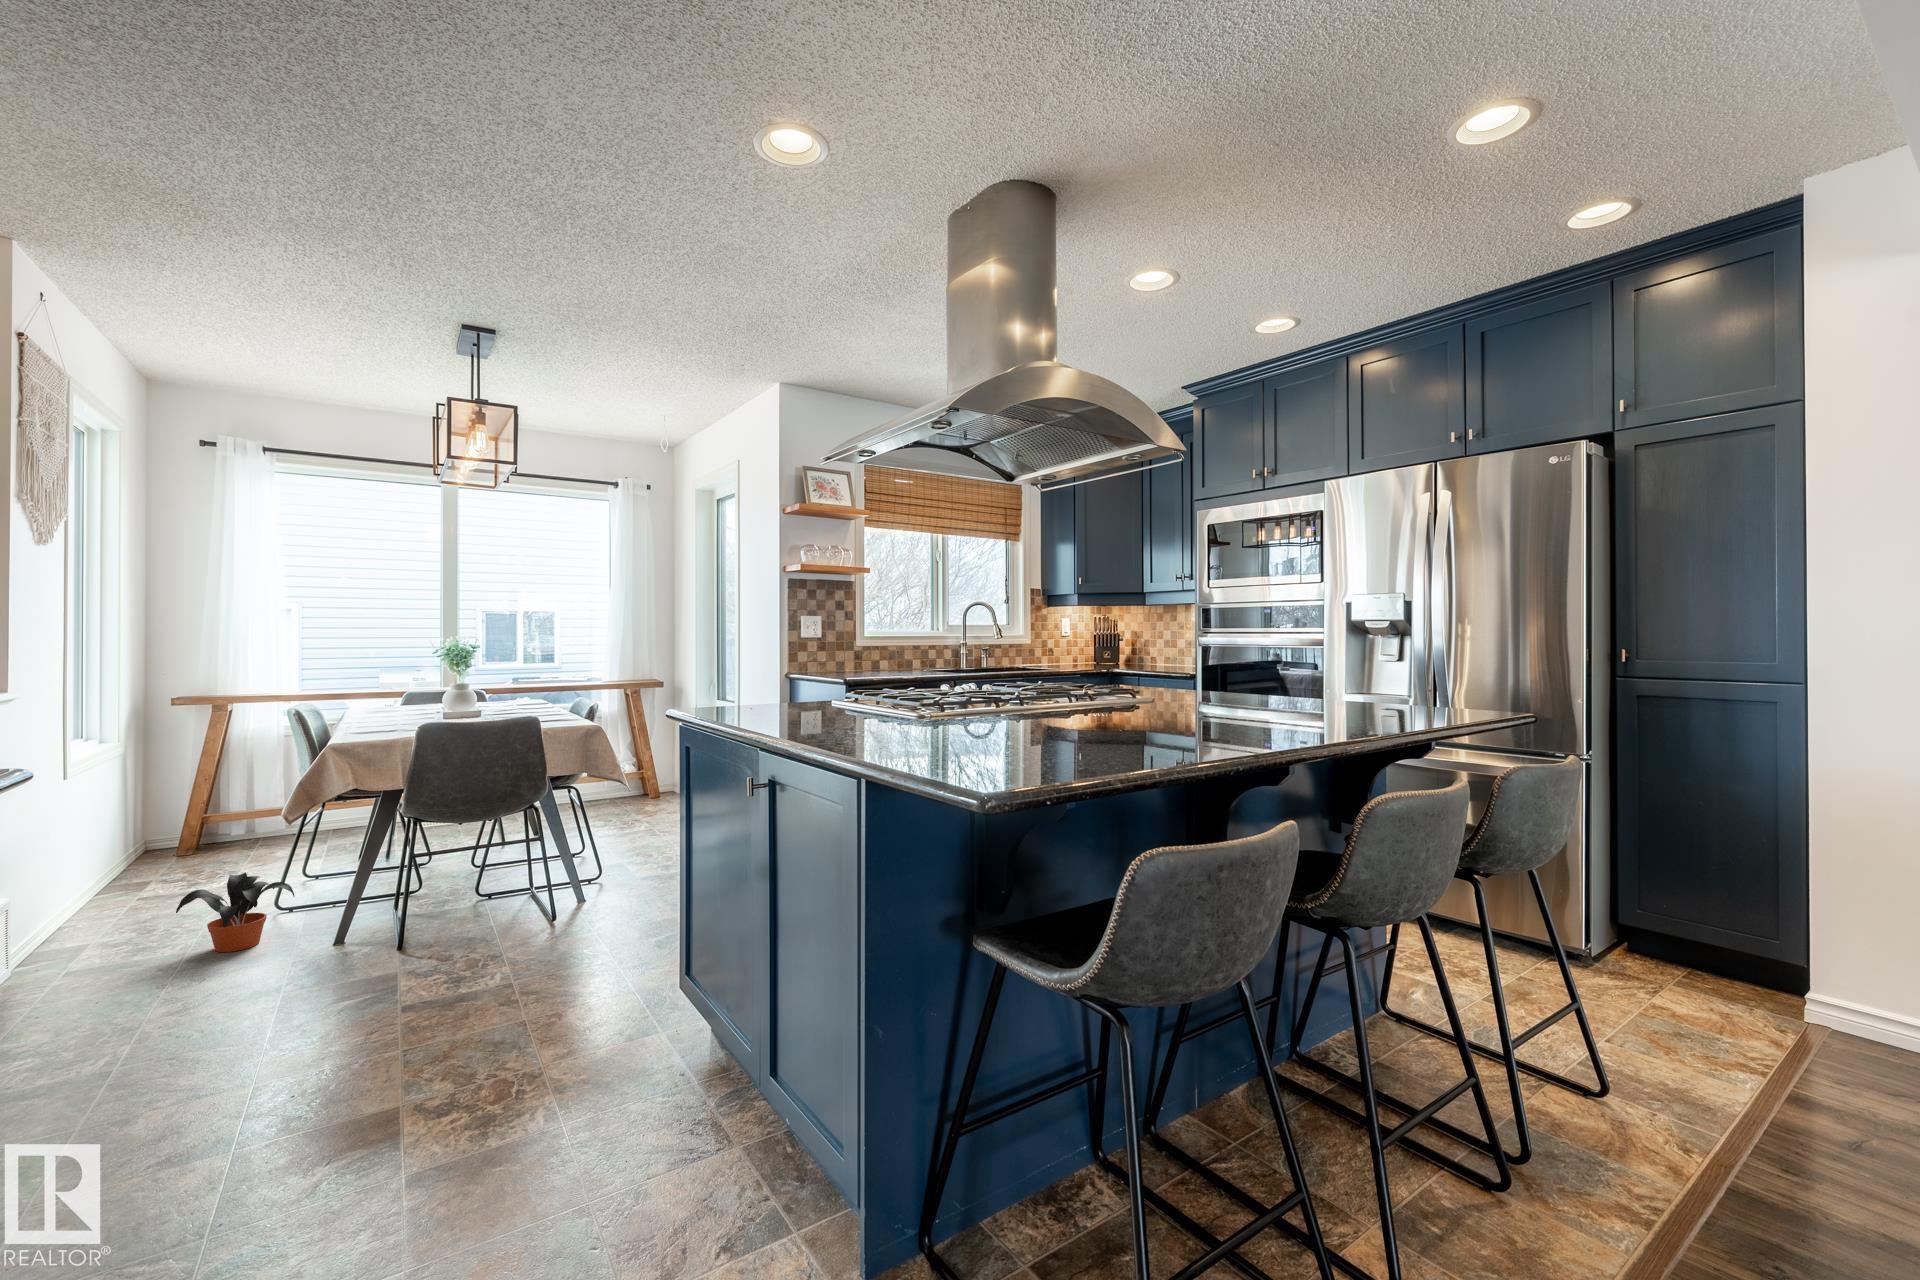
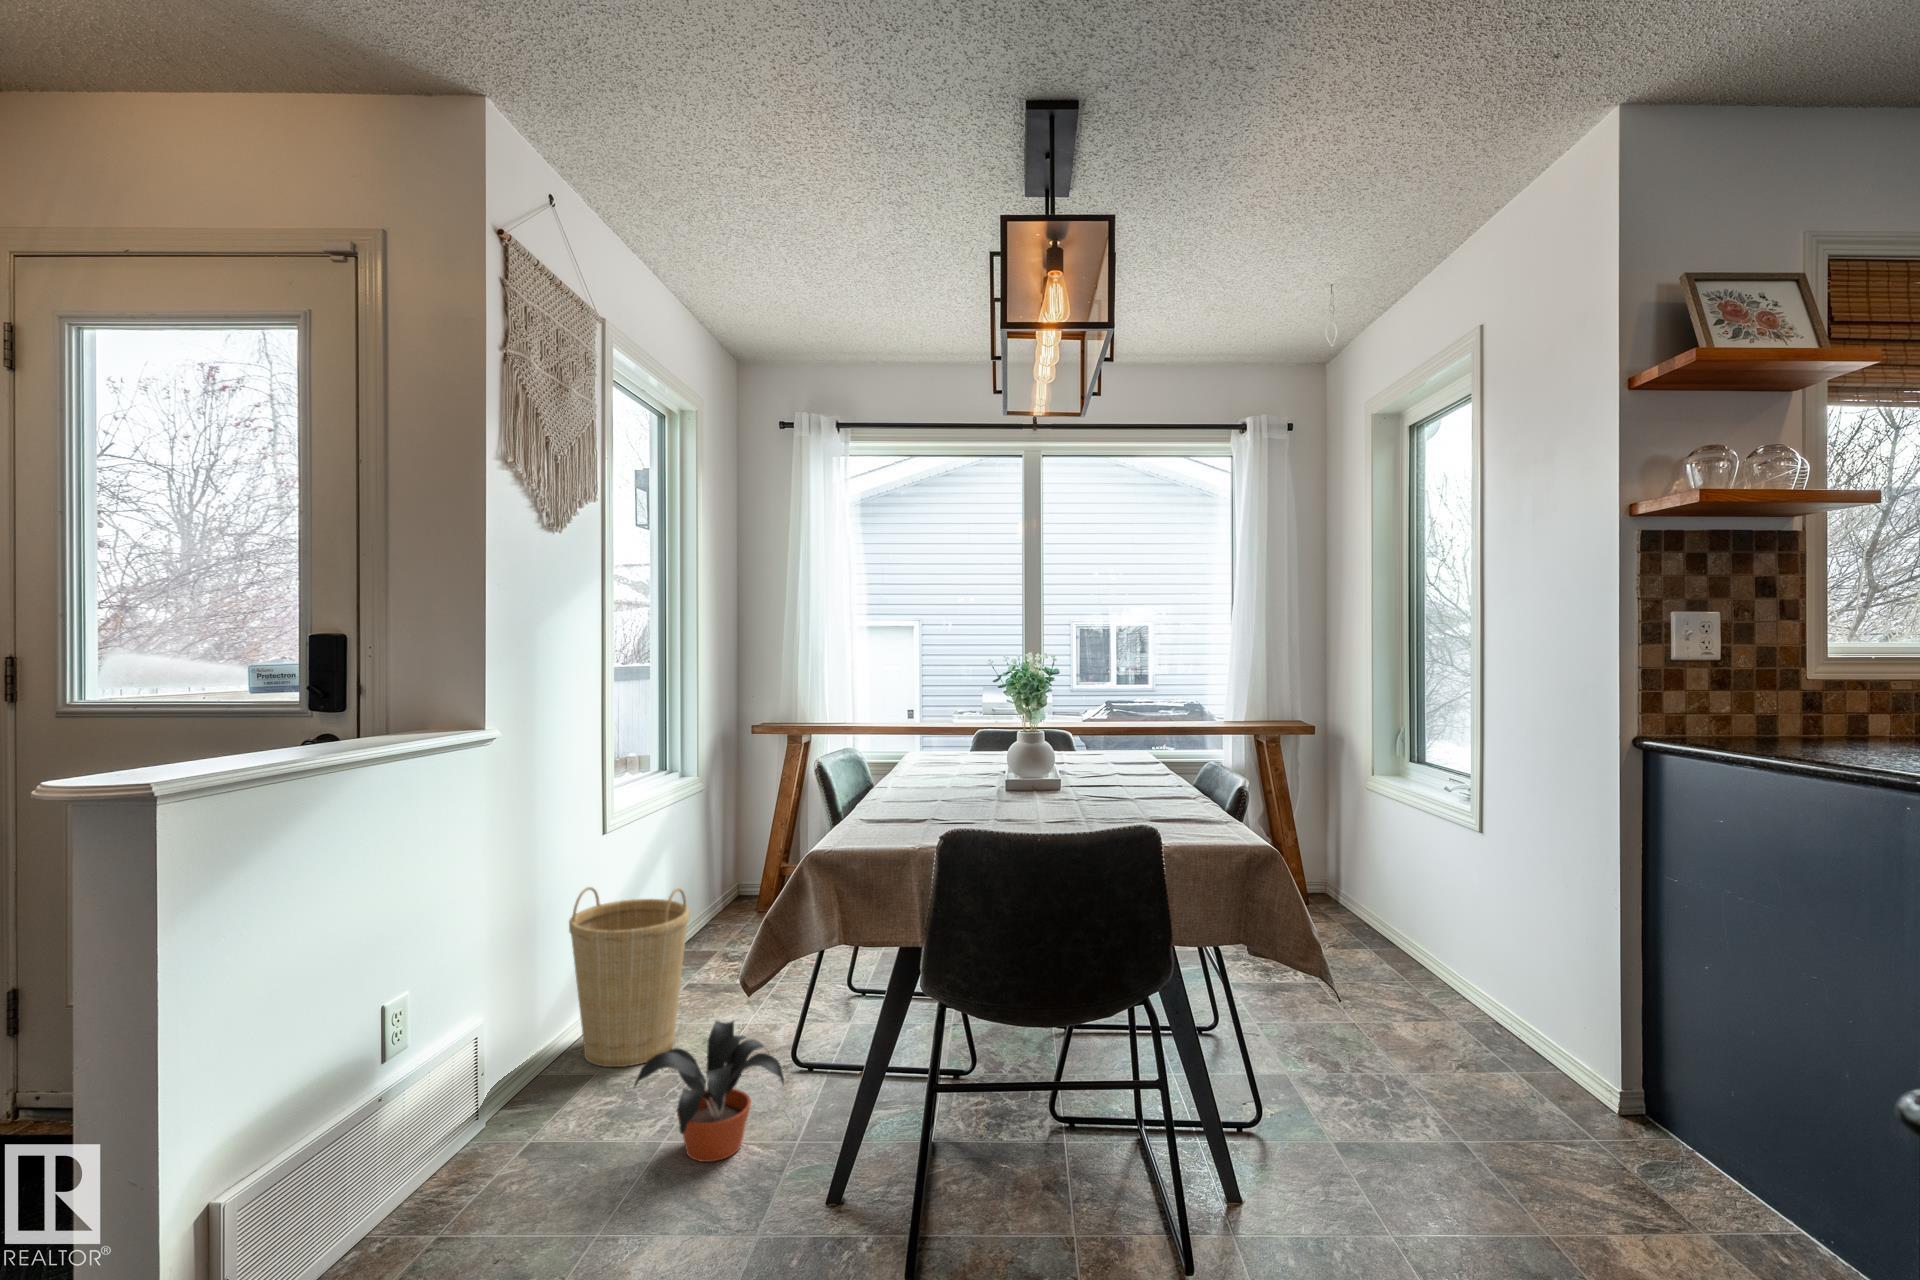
basket: none [58,807,176,940] -> present [569,887,690,1067]

